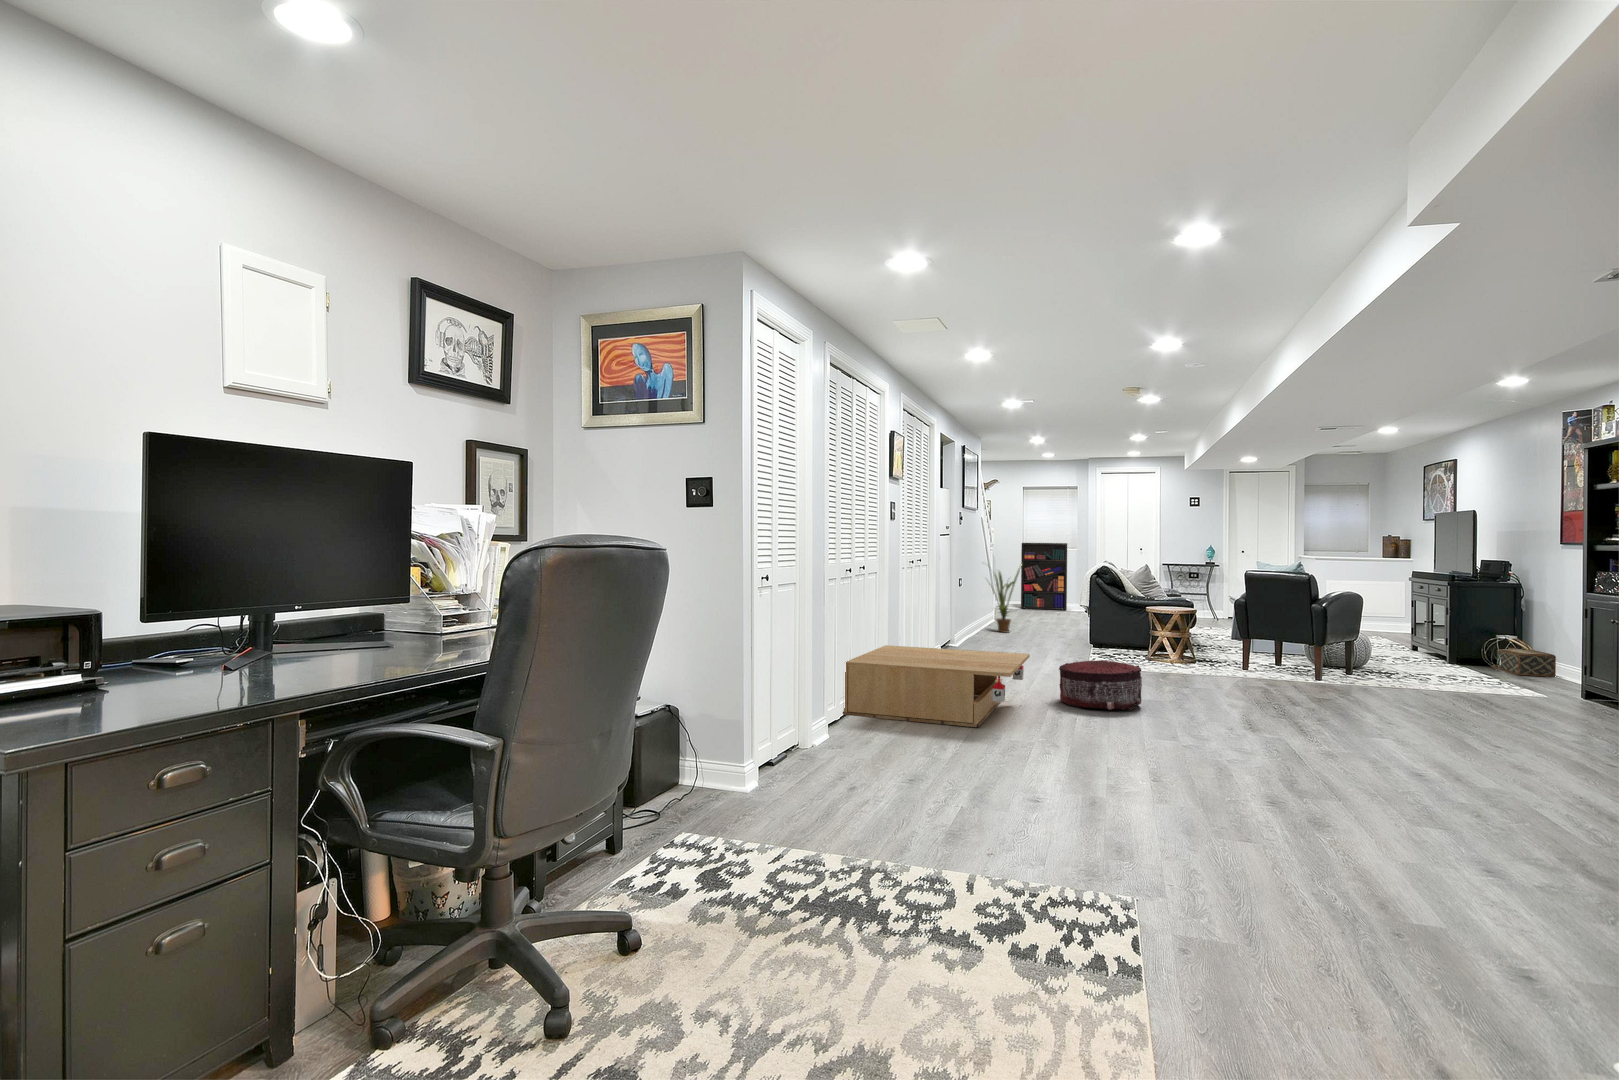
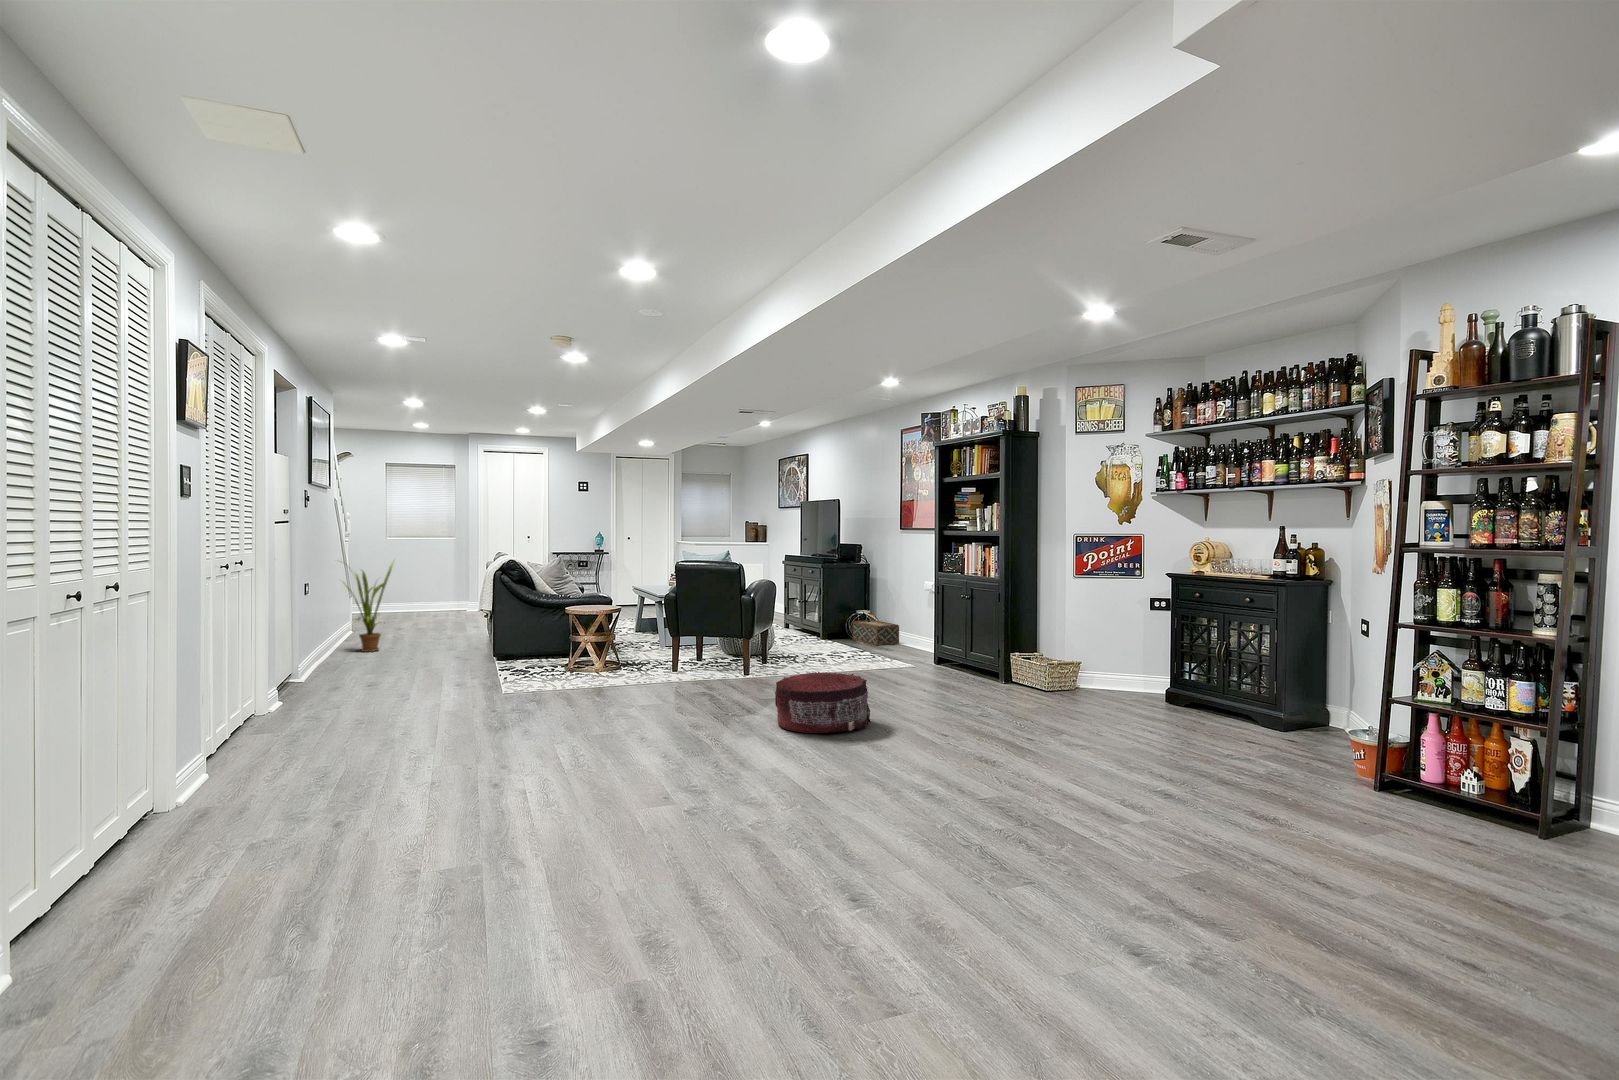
bookshelf: present [1021,543,1067,610] -> none [383,533,443,615]
coffee table: present [843,645,1030,727] -> none [84,697,445,876]
pouf: present [1059,660,1142,710] -> present [775,672,871,733]

